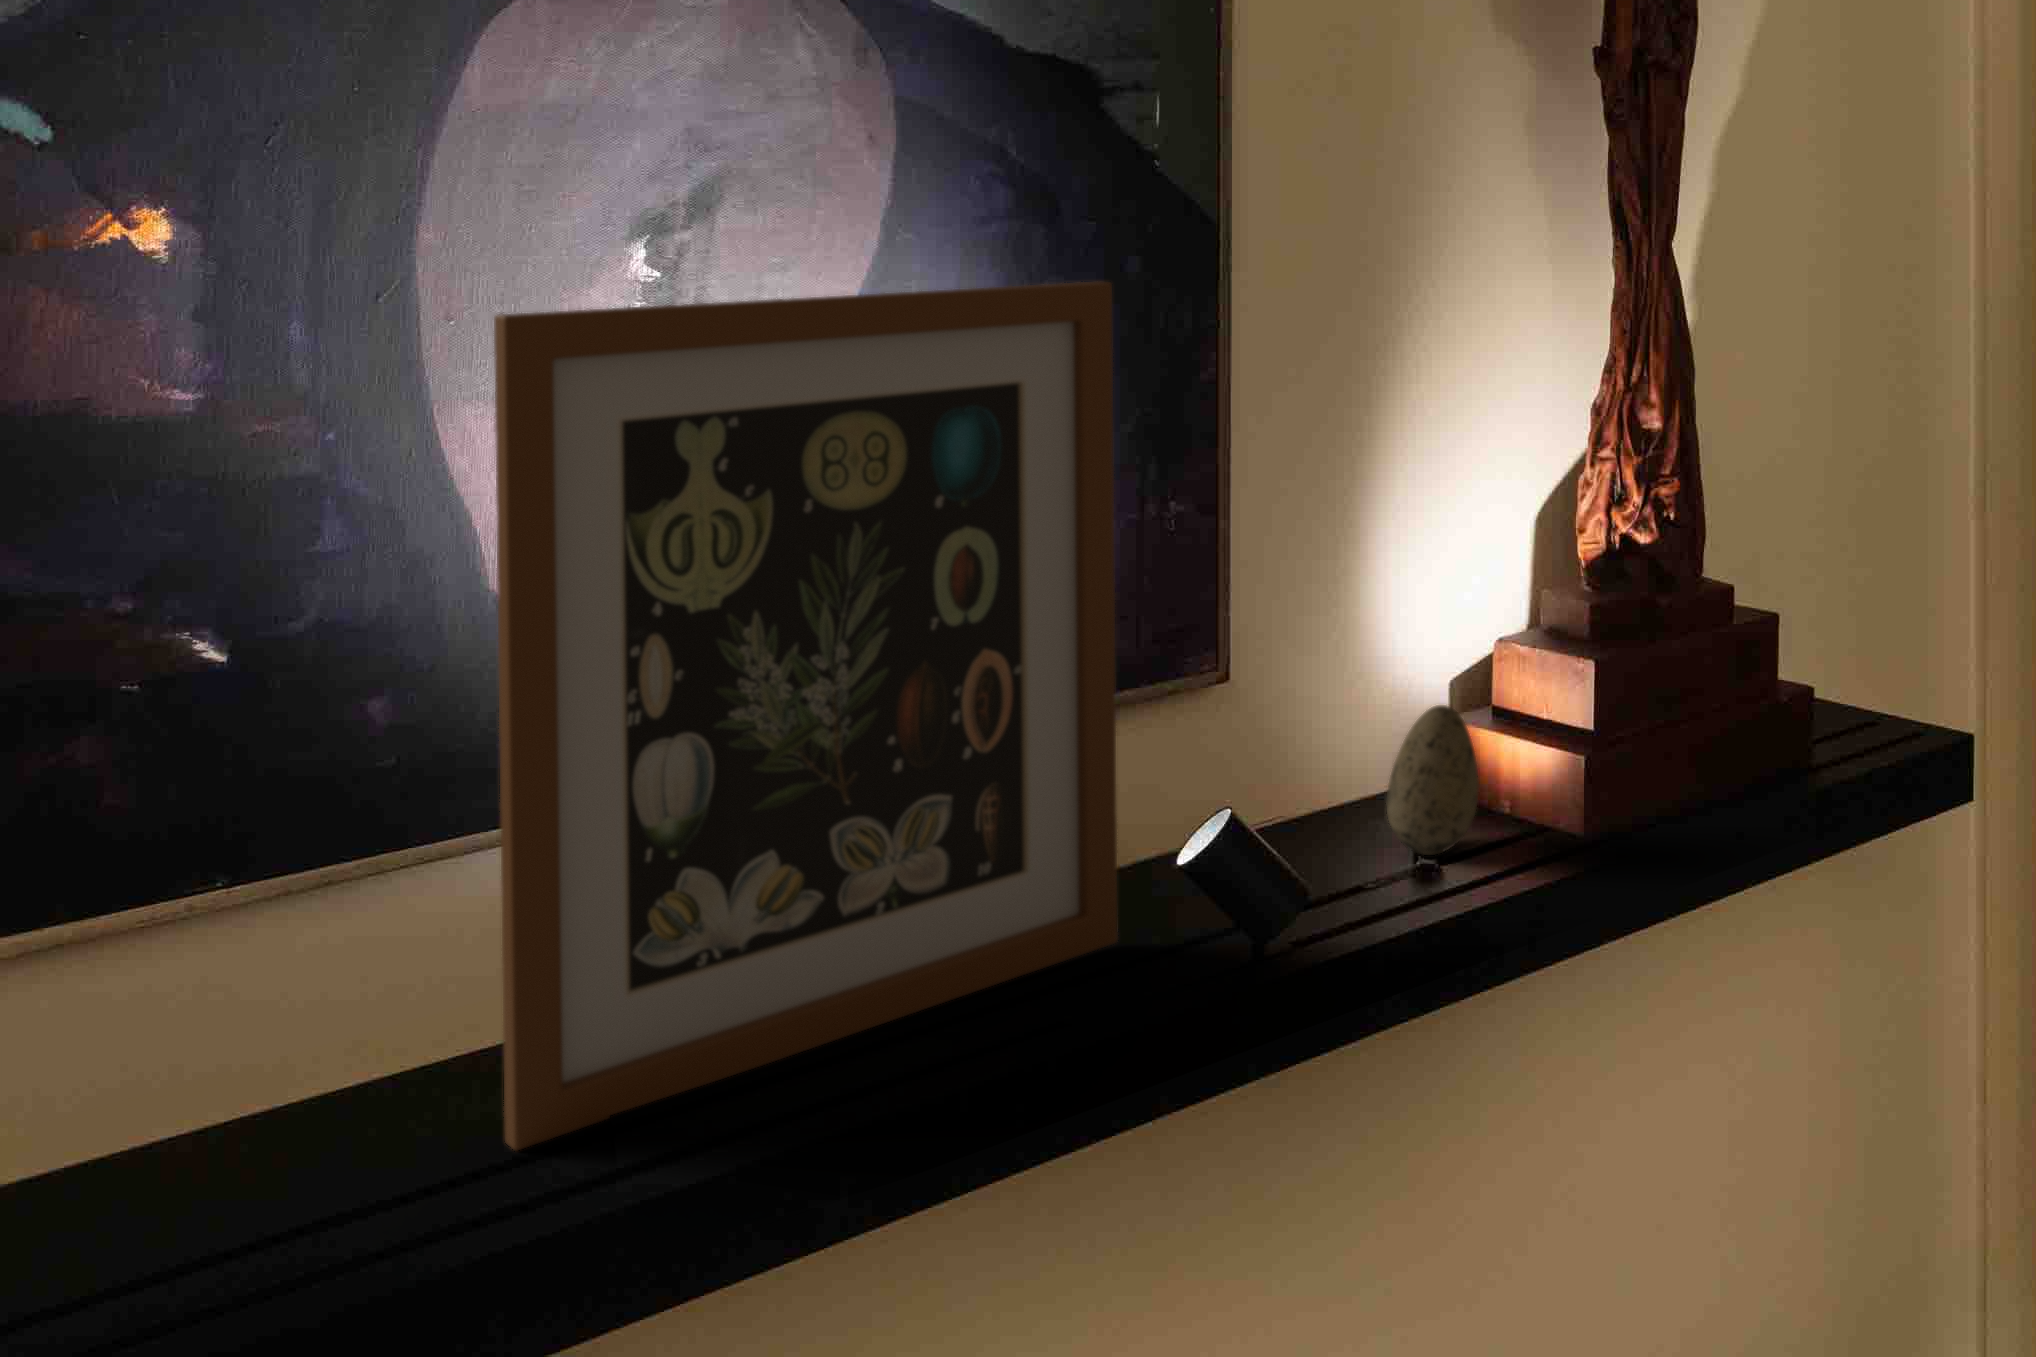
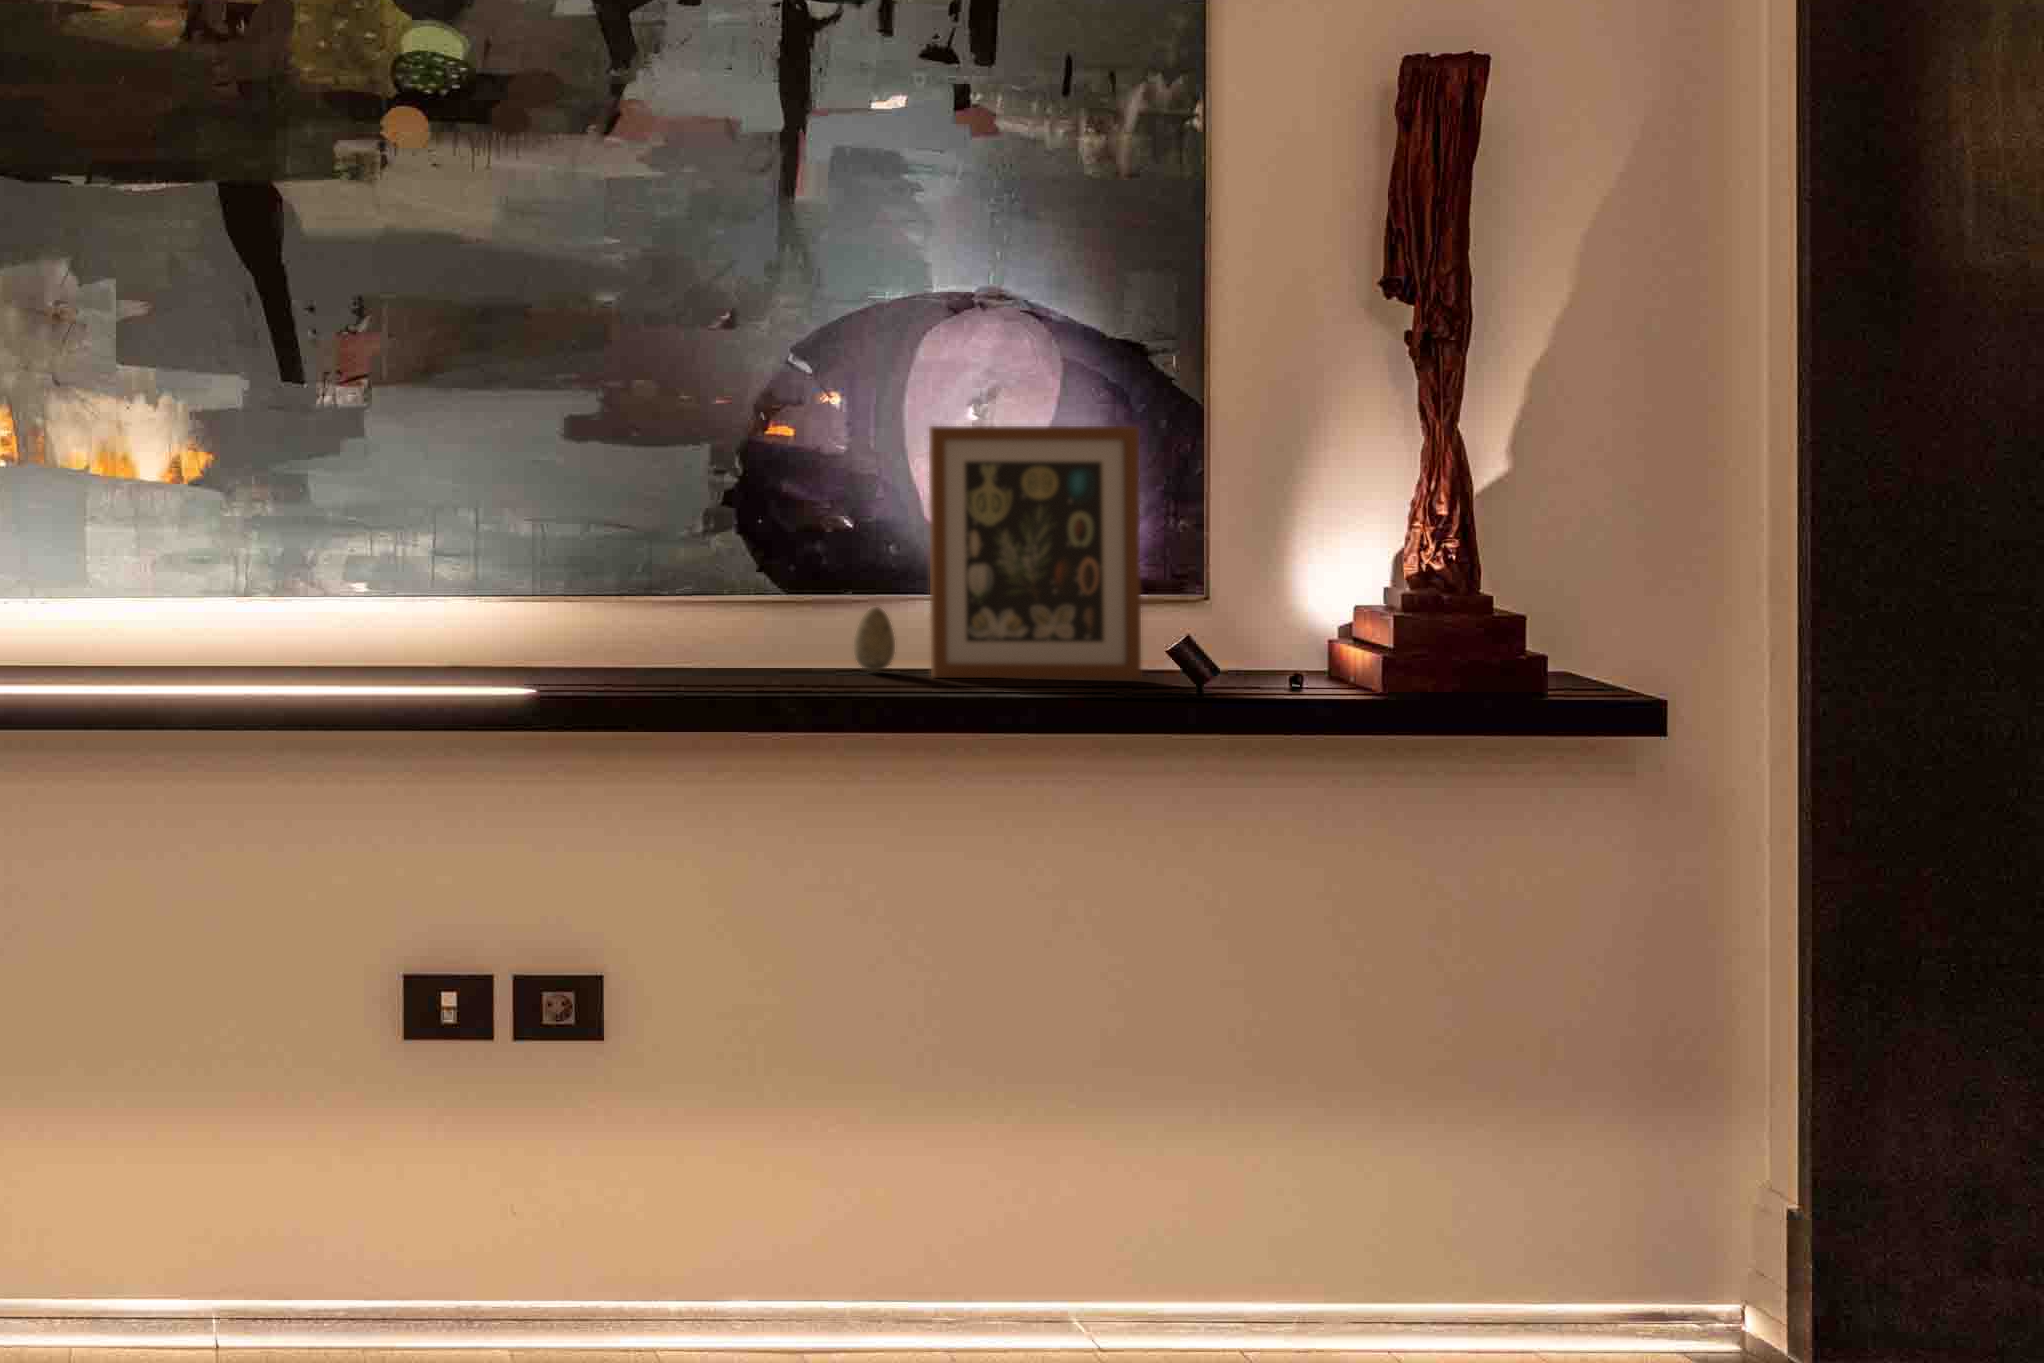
decorative egg: present [1387,705,1479,855] -> present [854,607,895,672]

